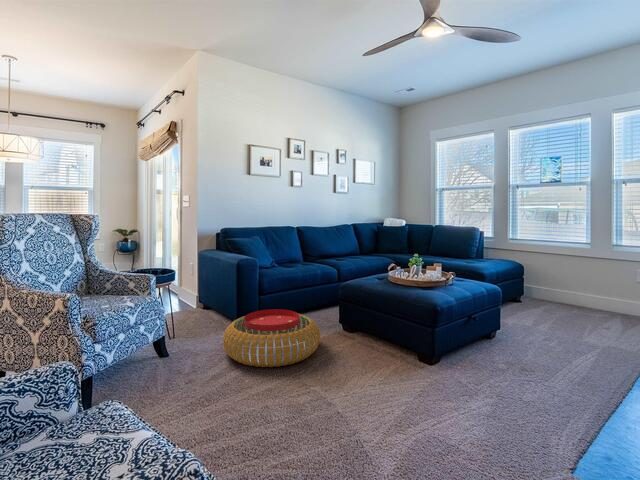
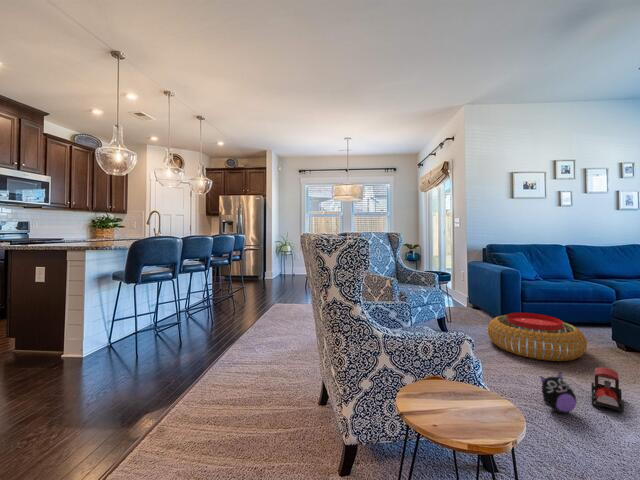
toy train: none [328,365,357,415] -> present [591,367,624,412]
plush toy: none [280,391,318,445] -> present [540,373,576,413]

